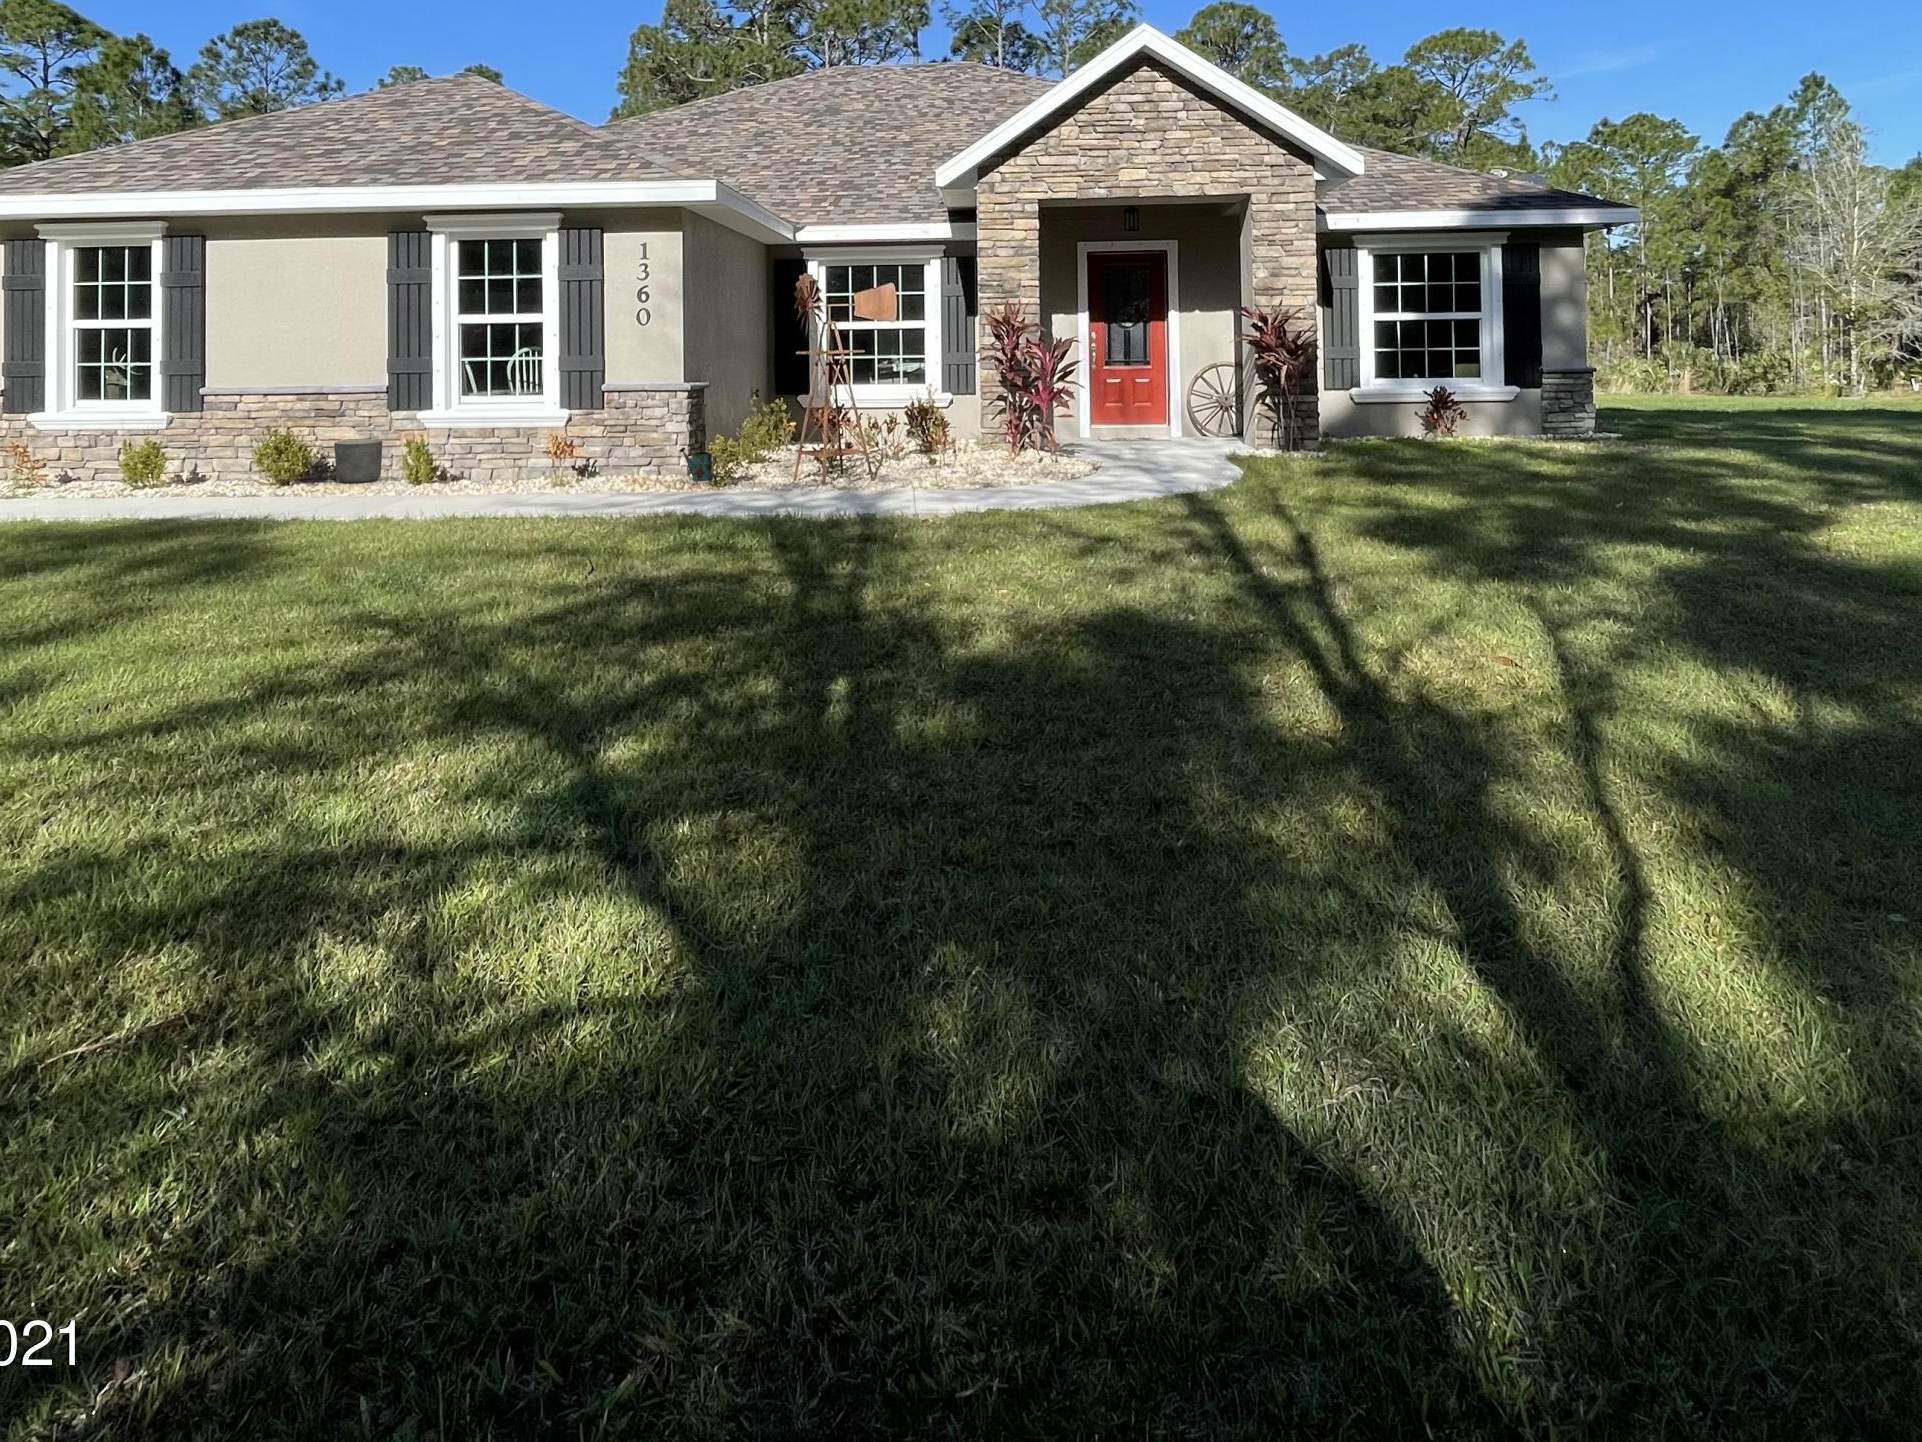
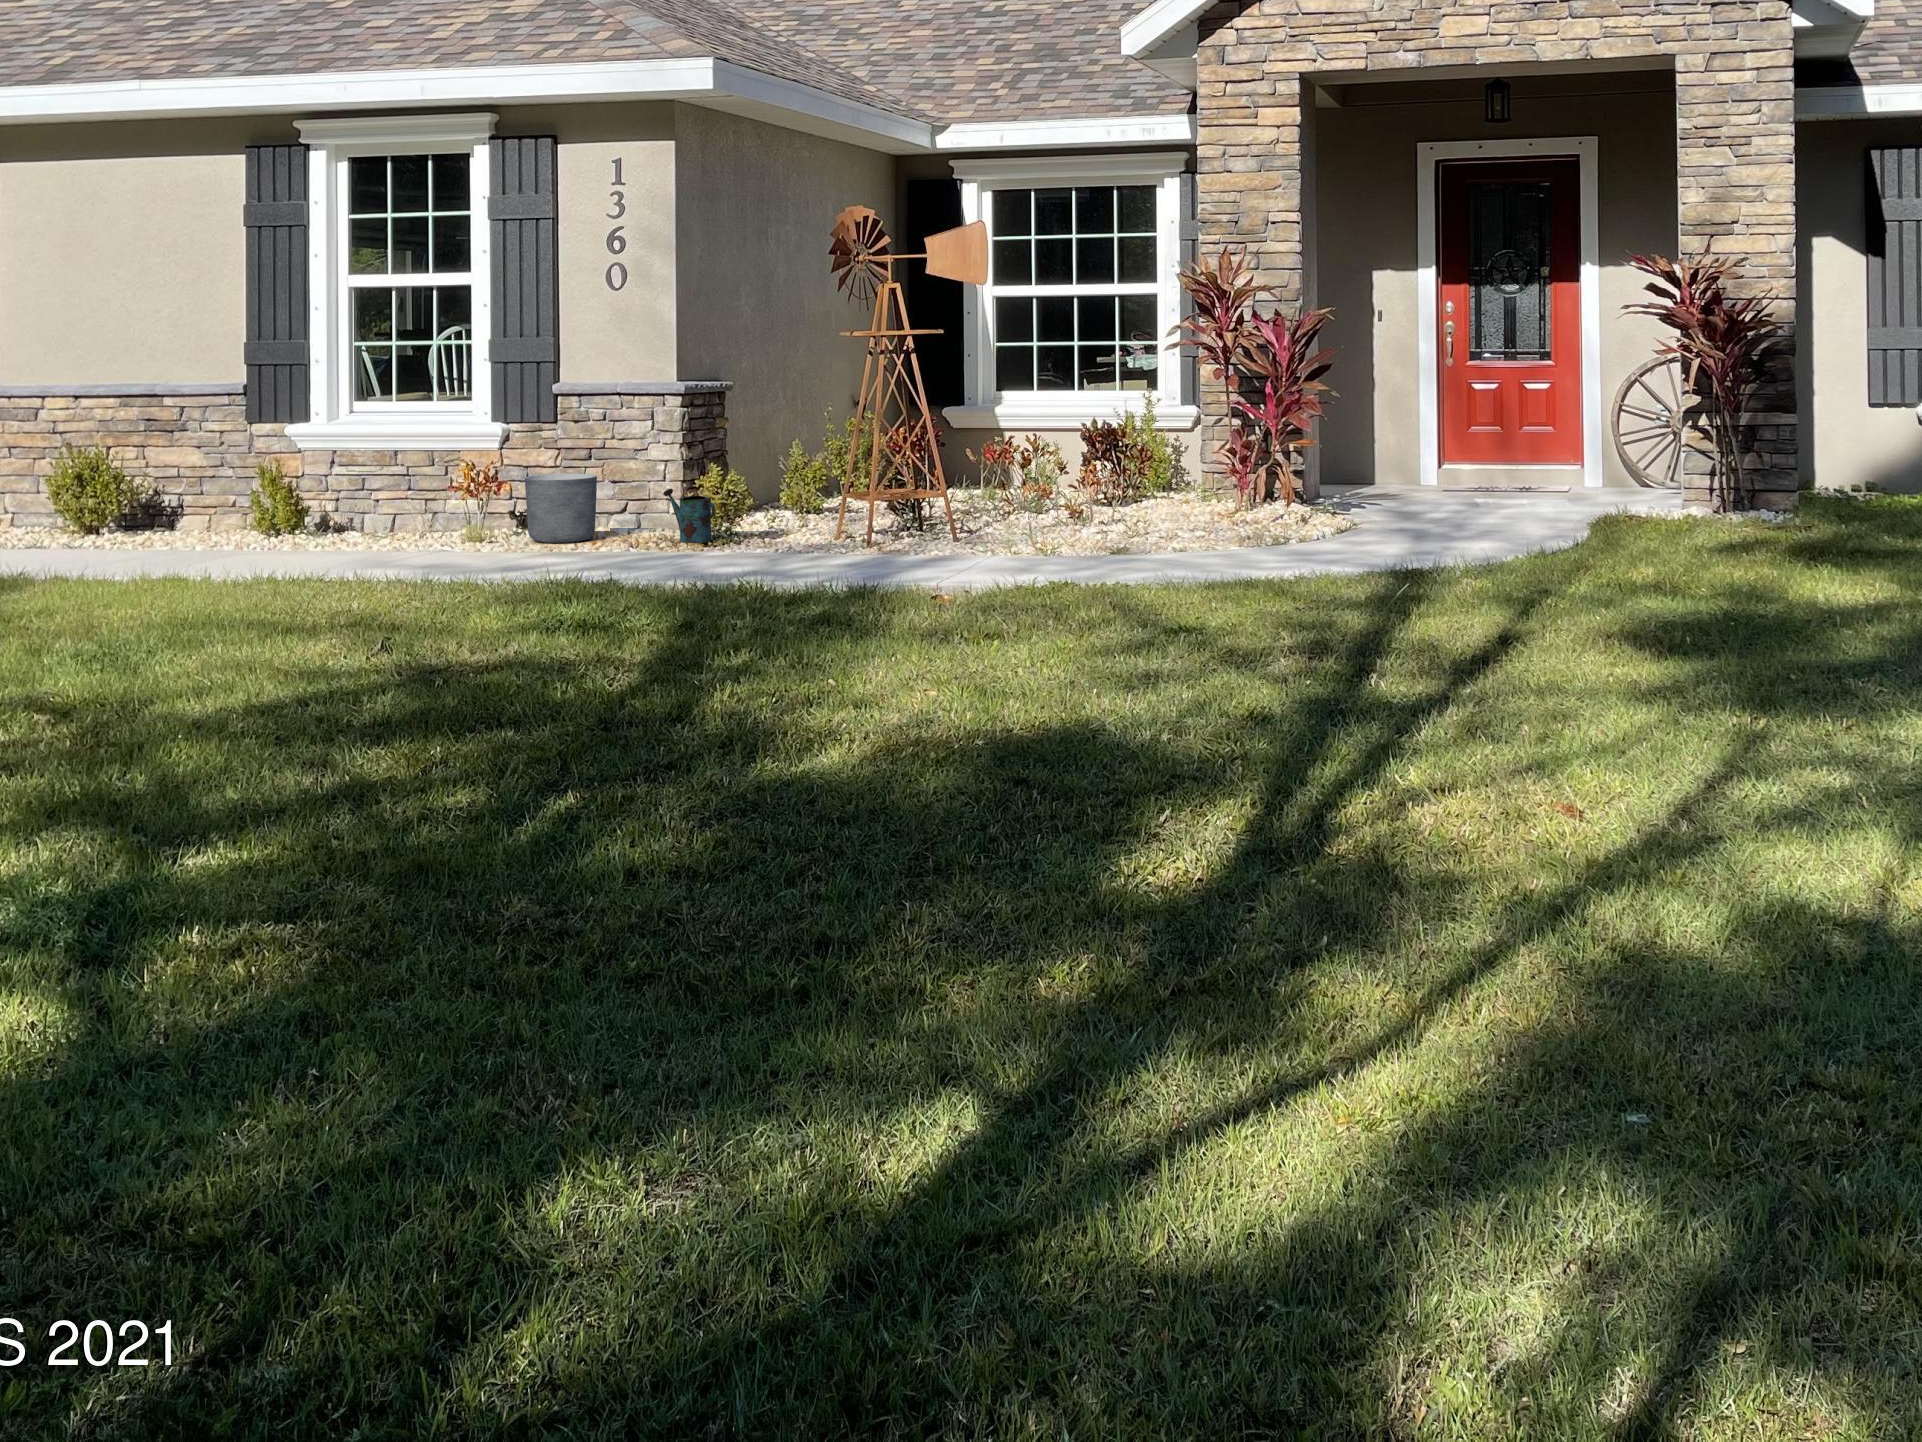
planter: present [334,439,382,483] -> present [525,473,597,543]

